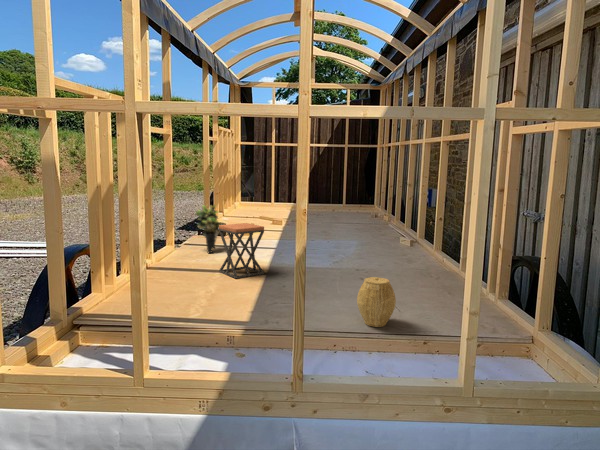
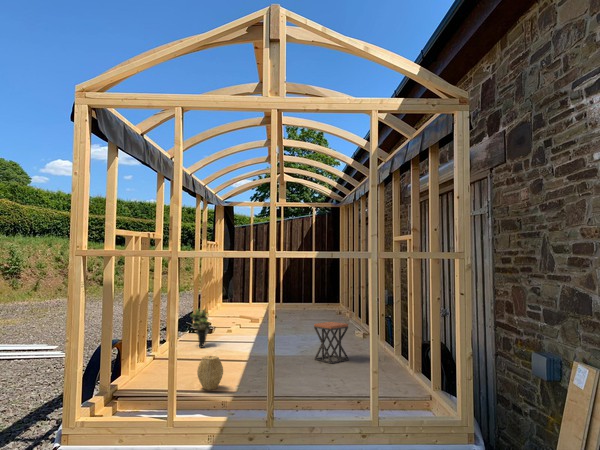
stool: present [219,223,264,279] -> present [314,322,349,364]
woven basket: present [357,277,396,327] -> present [197,356,223,390]

